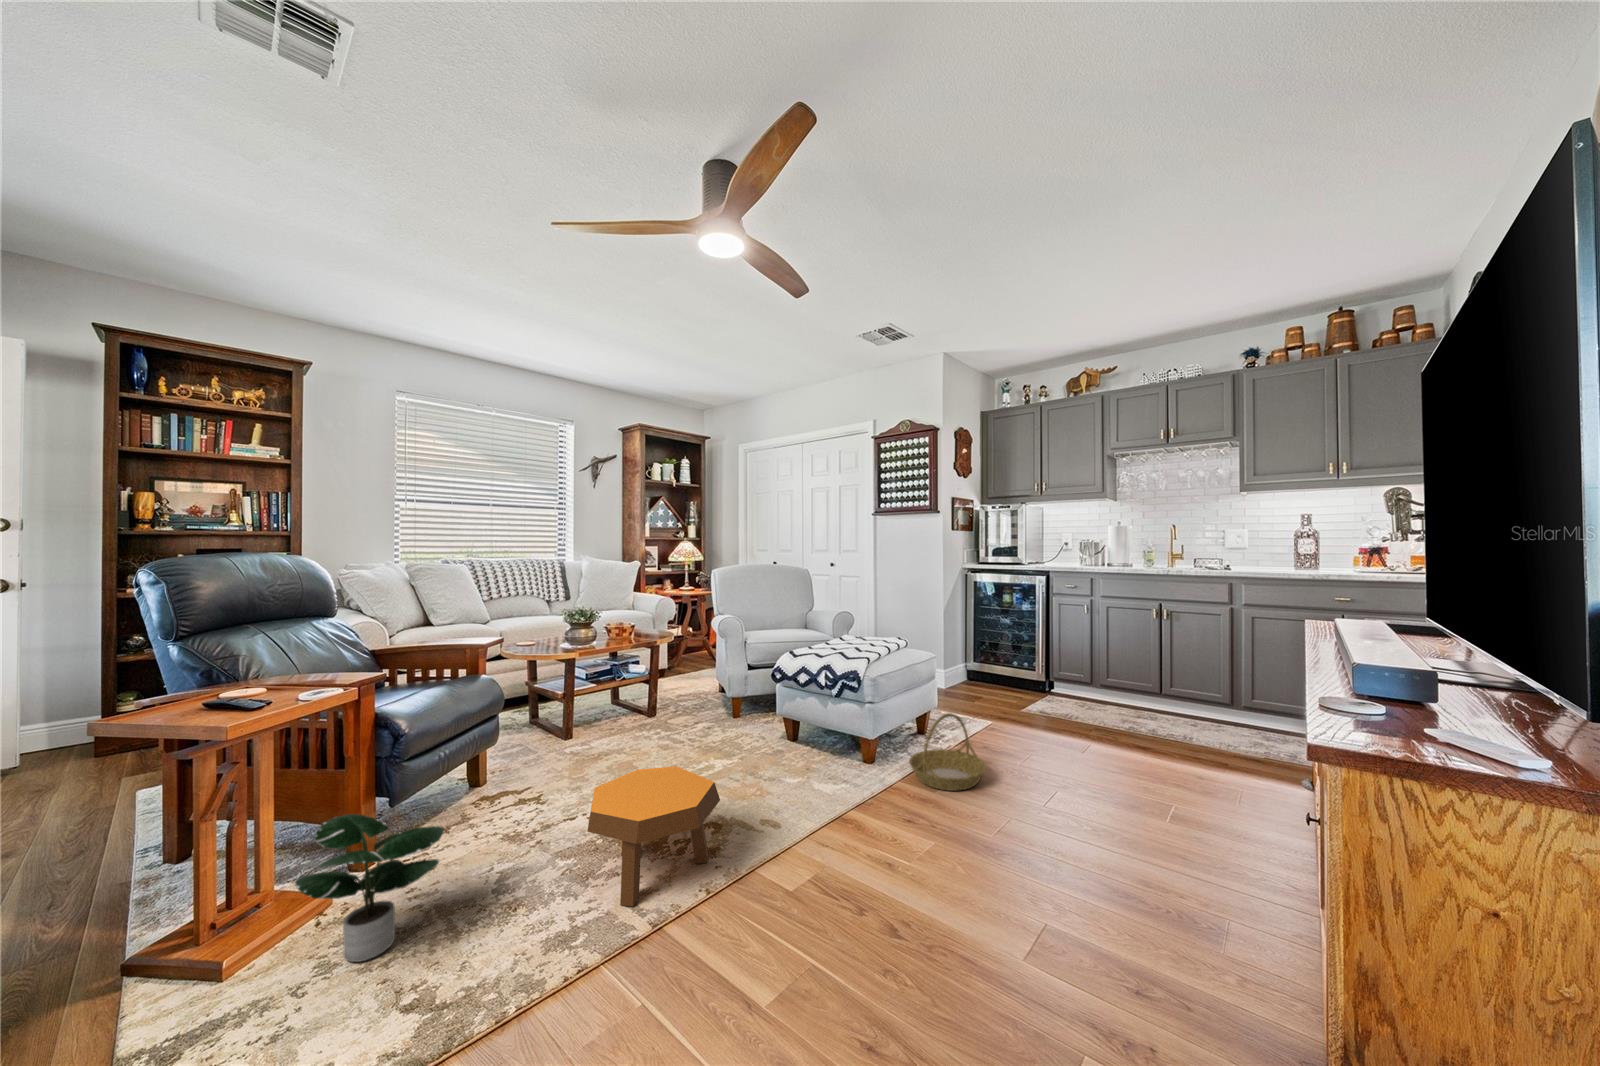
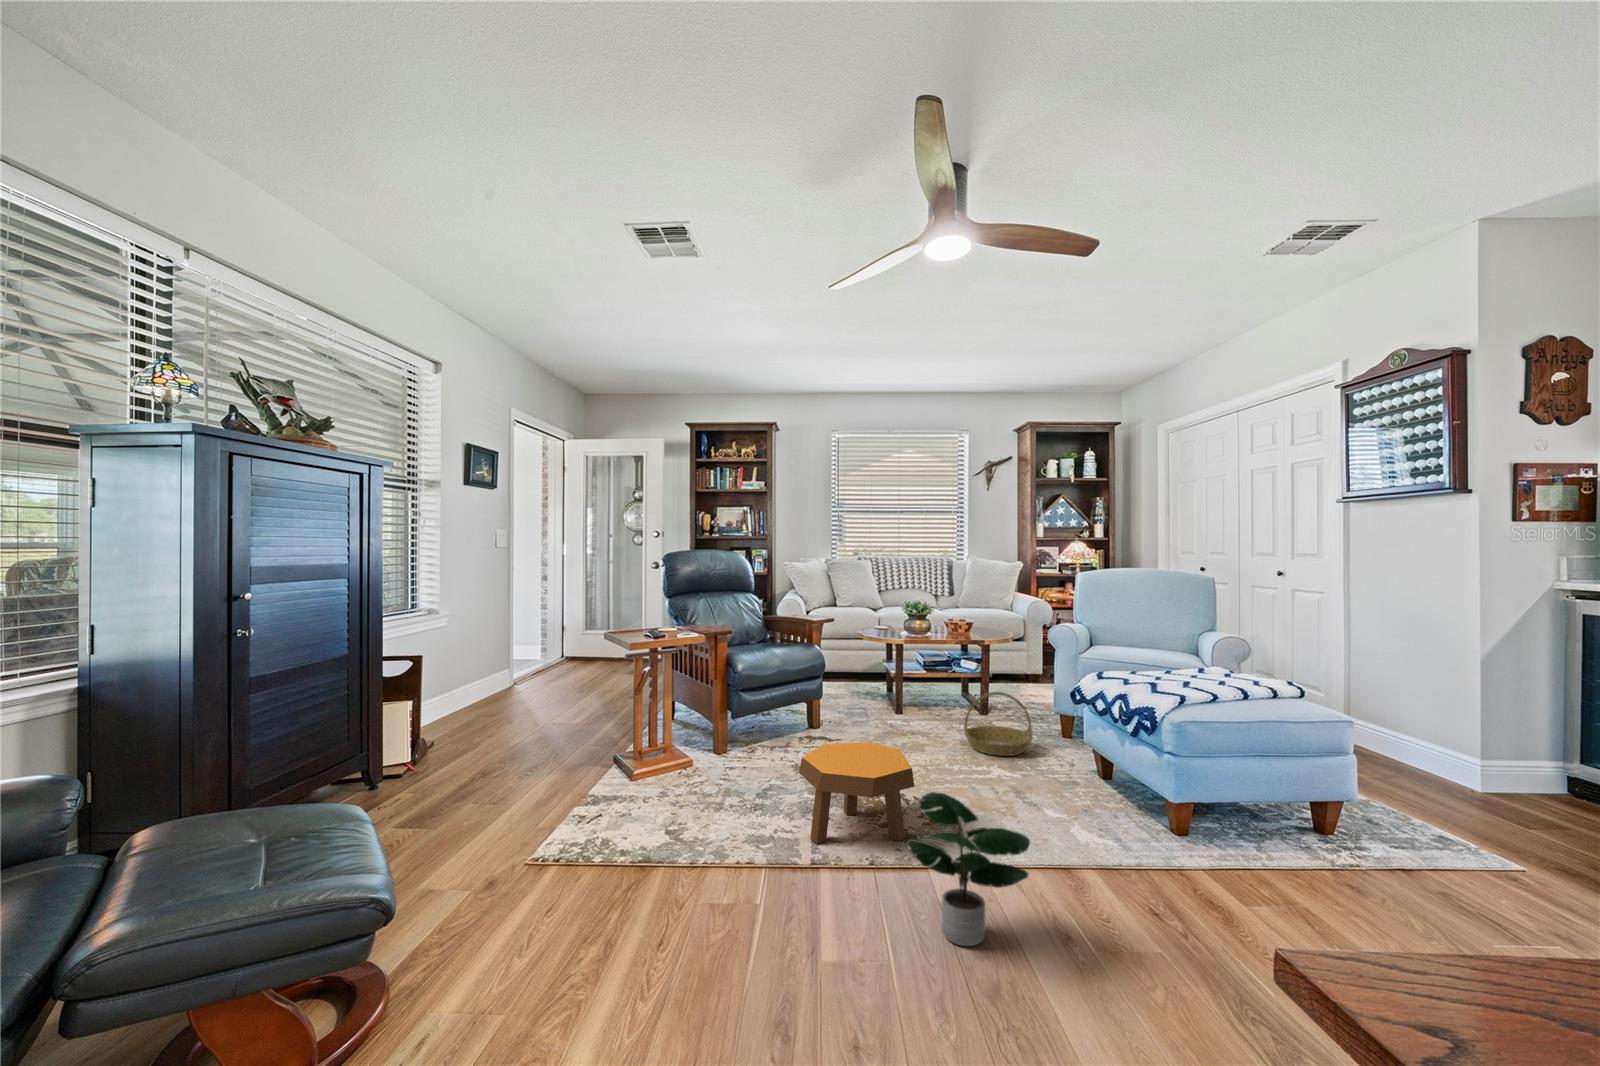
basket: present [909,713,986,791] -> present [964,692,1033,756]
potted plant: present [295,814,444,962] -> present [907,792,1030,946]

